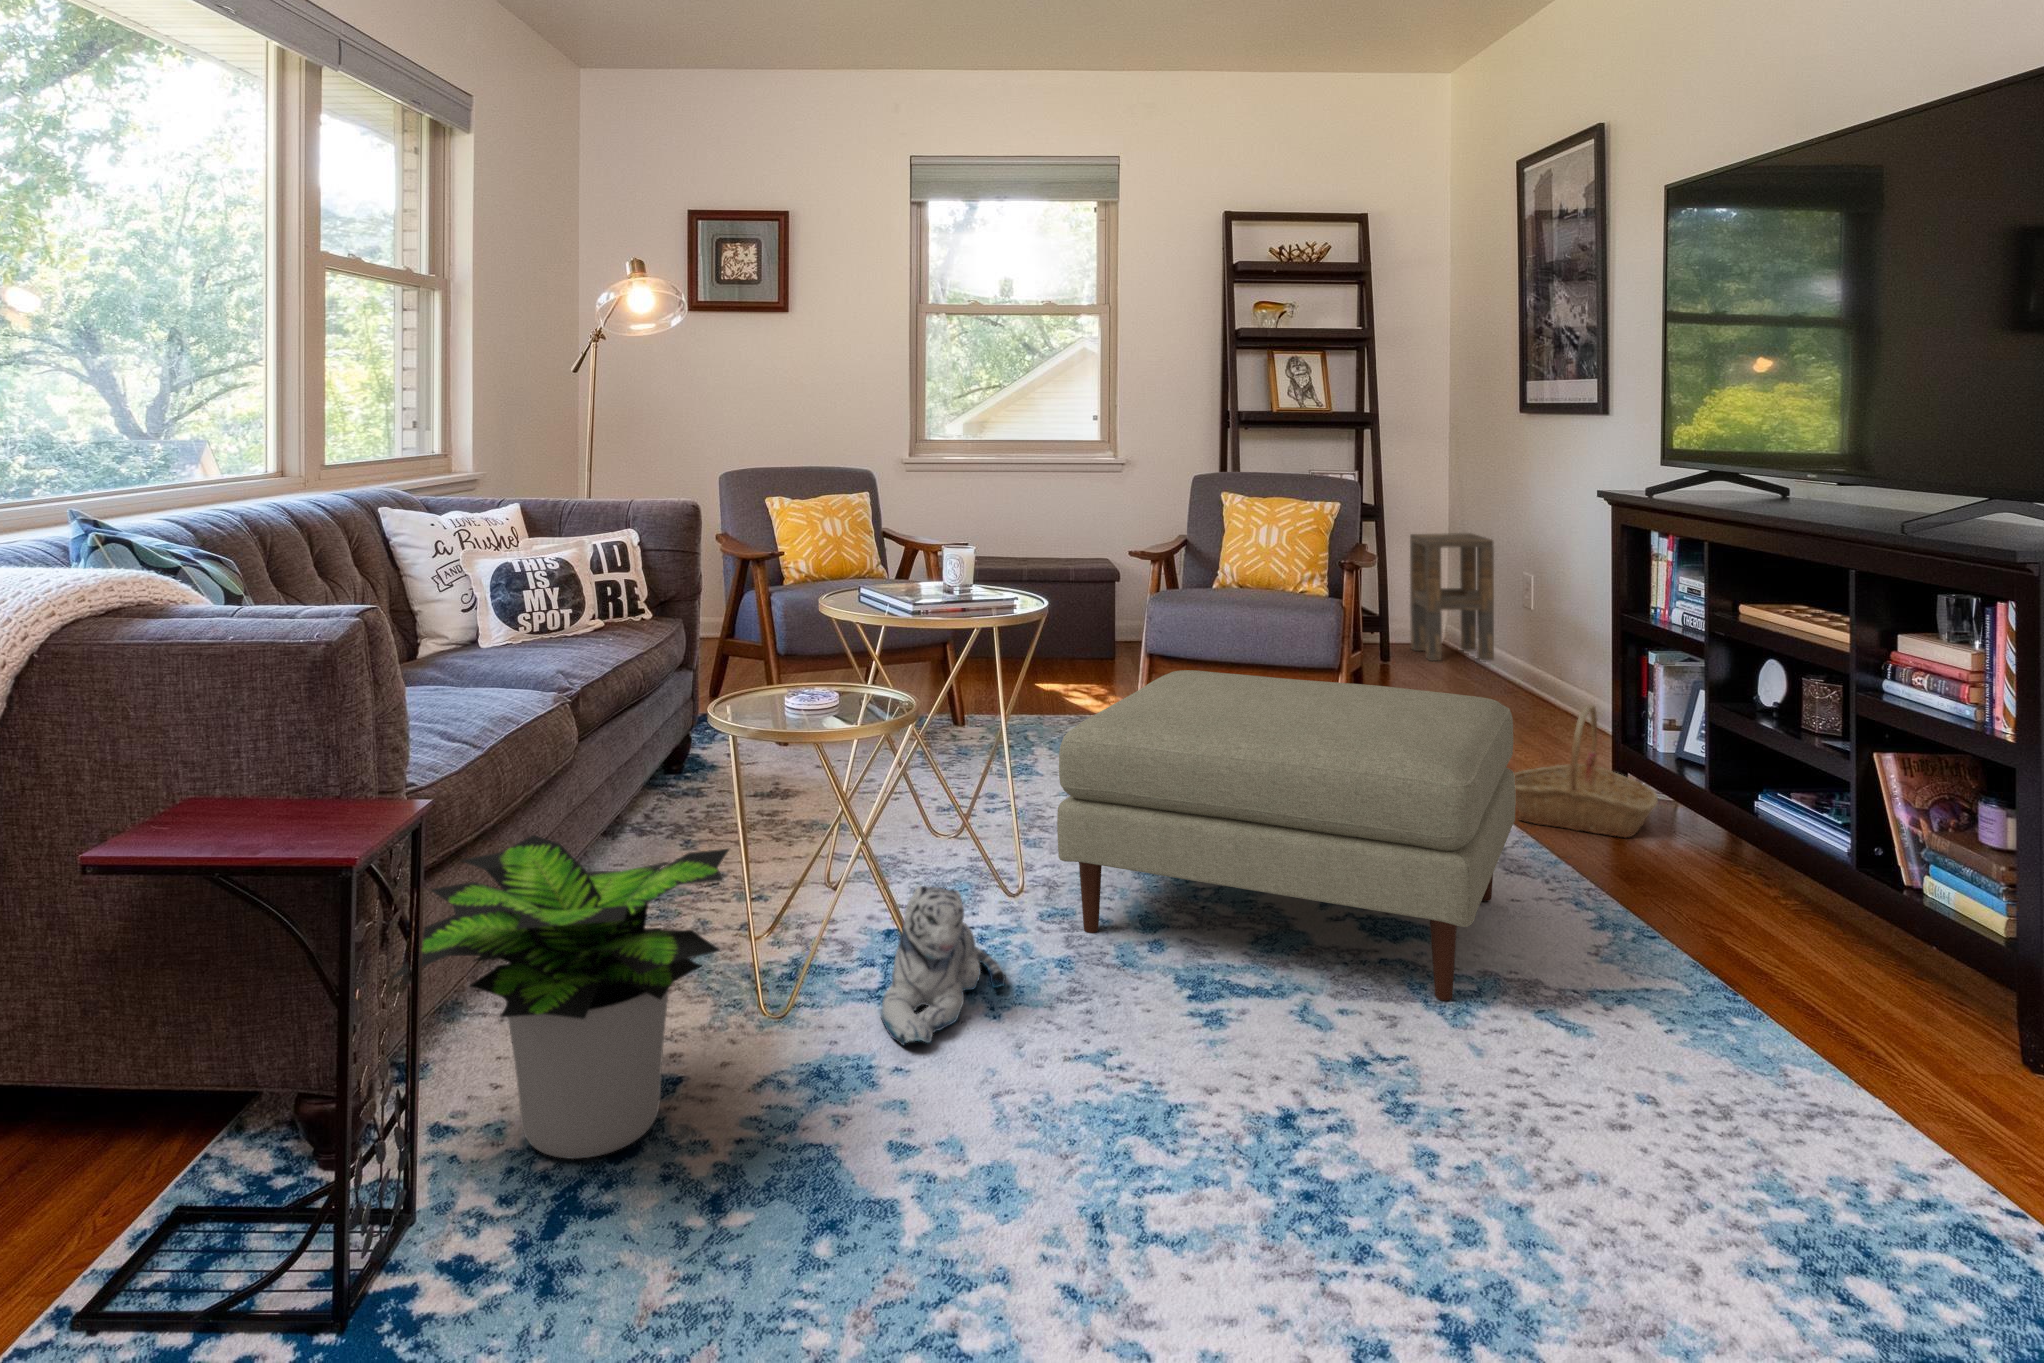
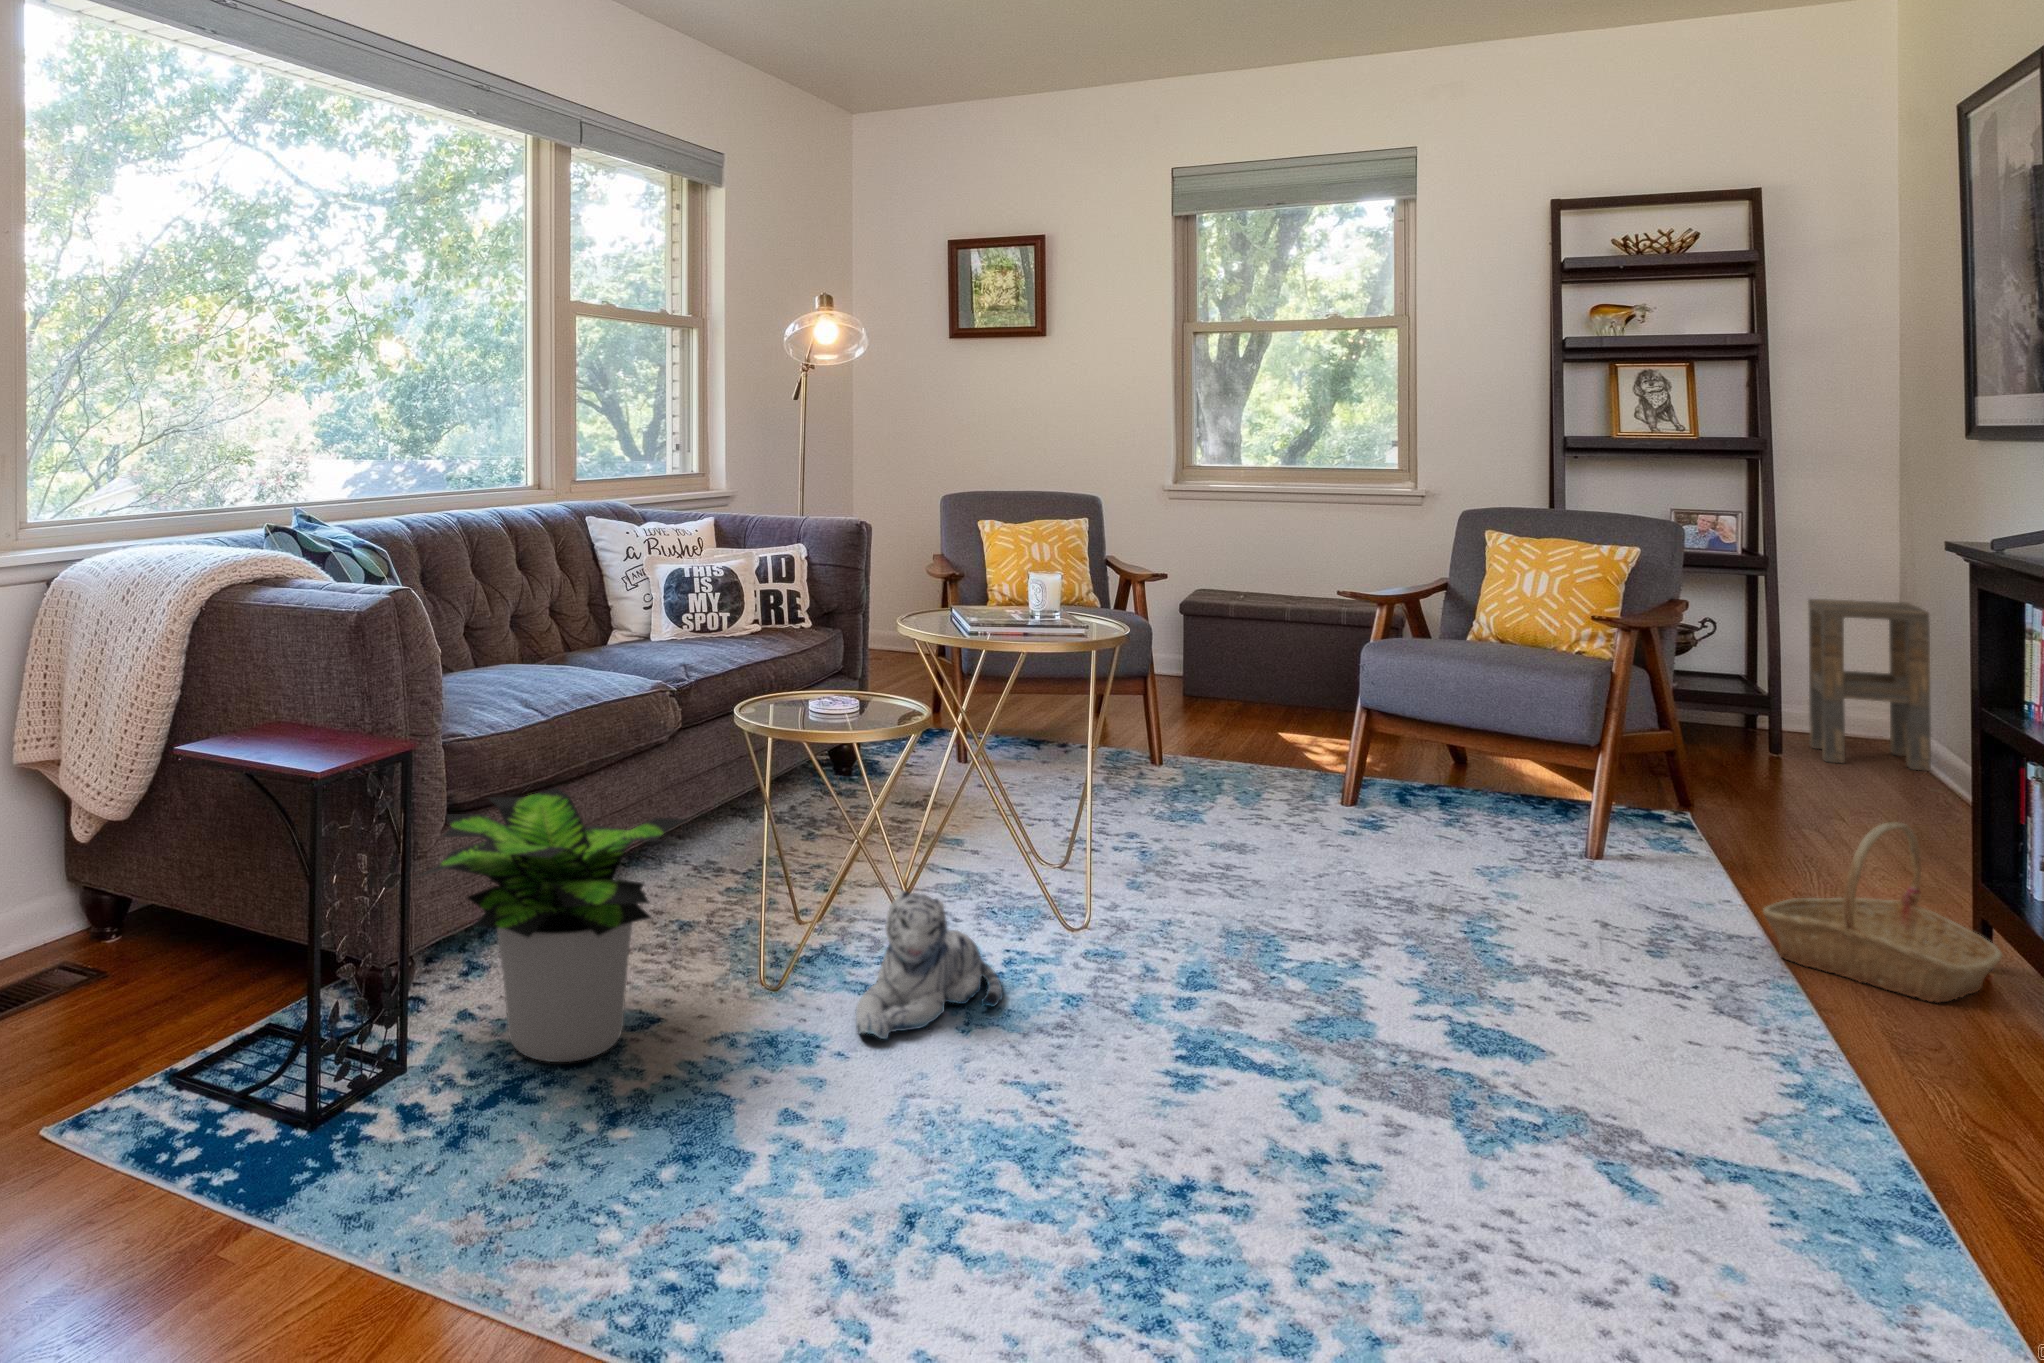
ottoman: present [1057,670,1516,1001] -> none [1088,720,1690,1123]

